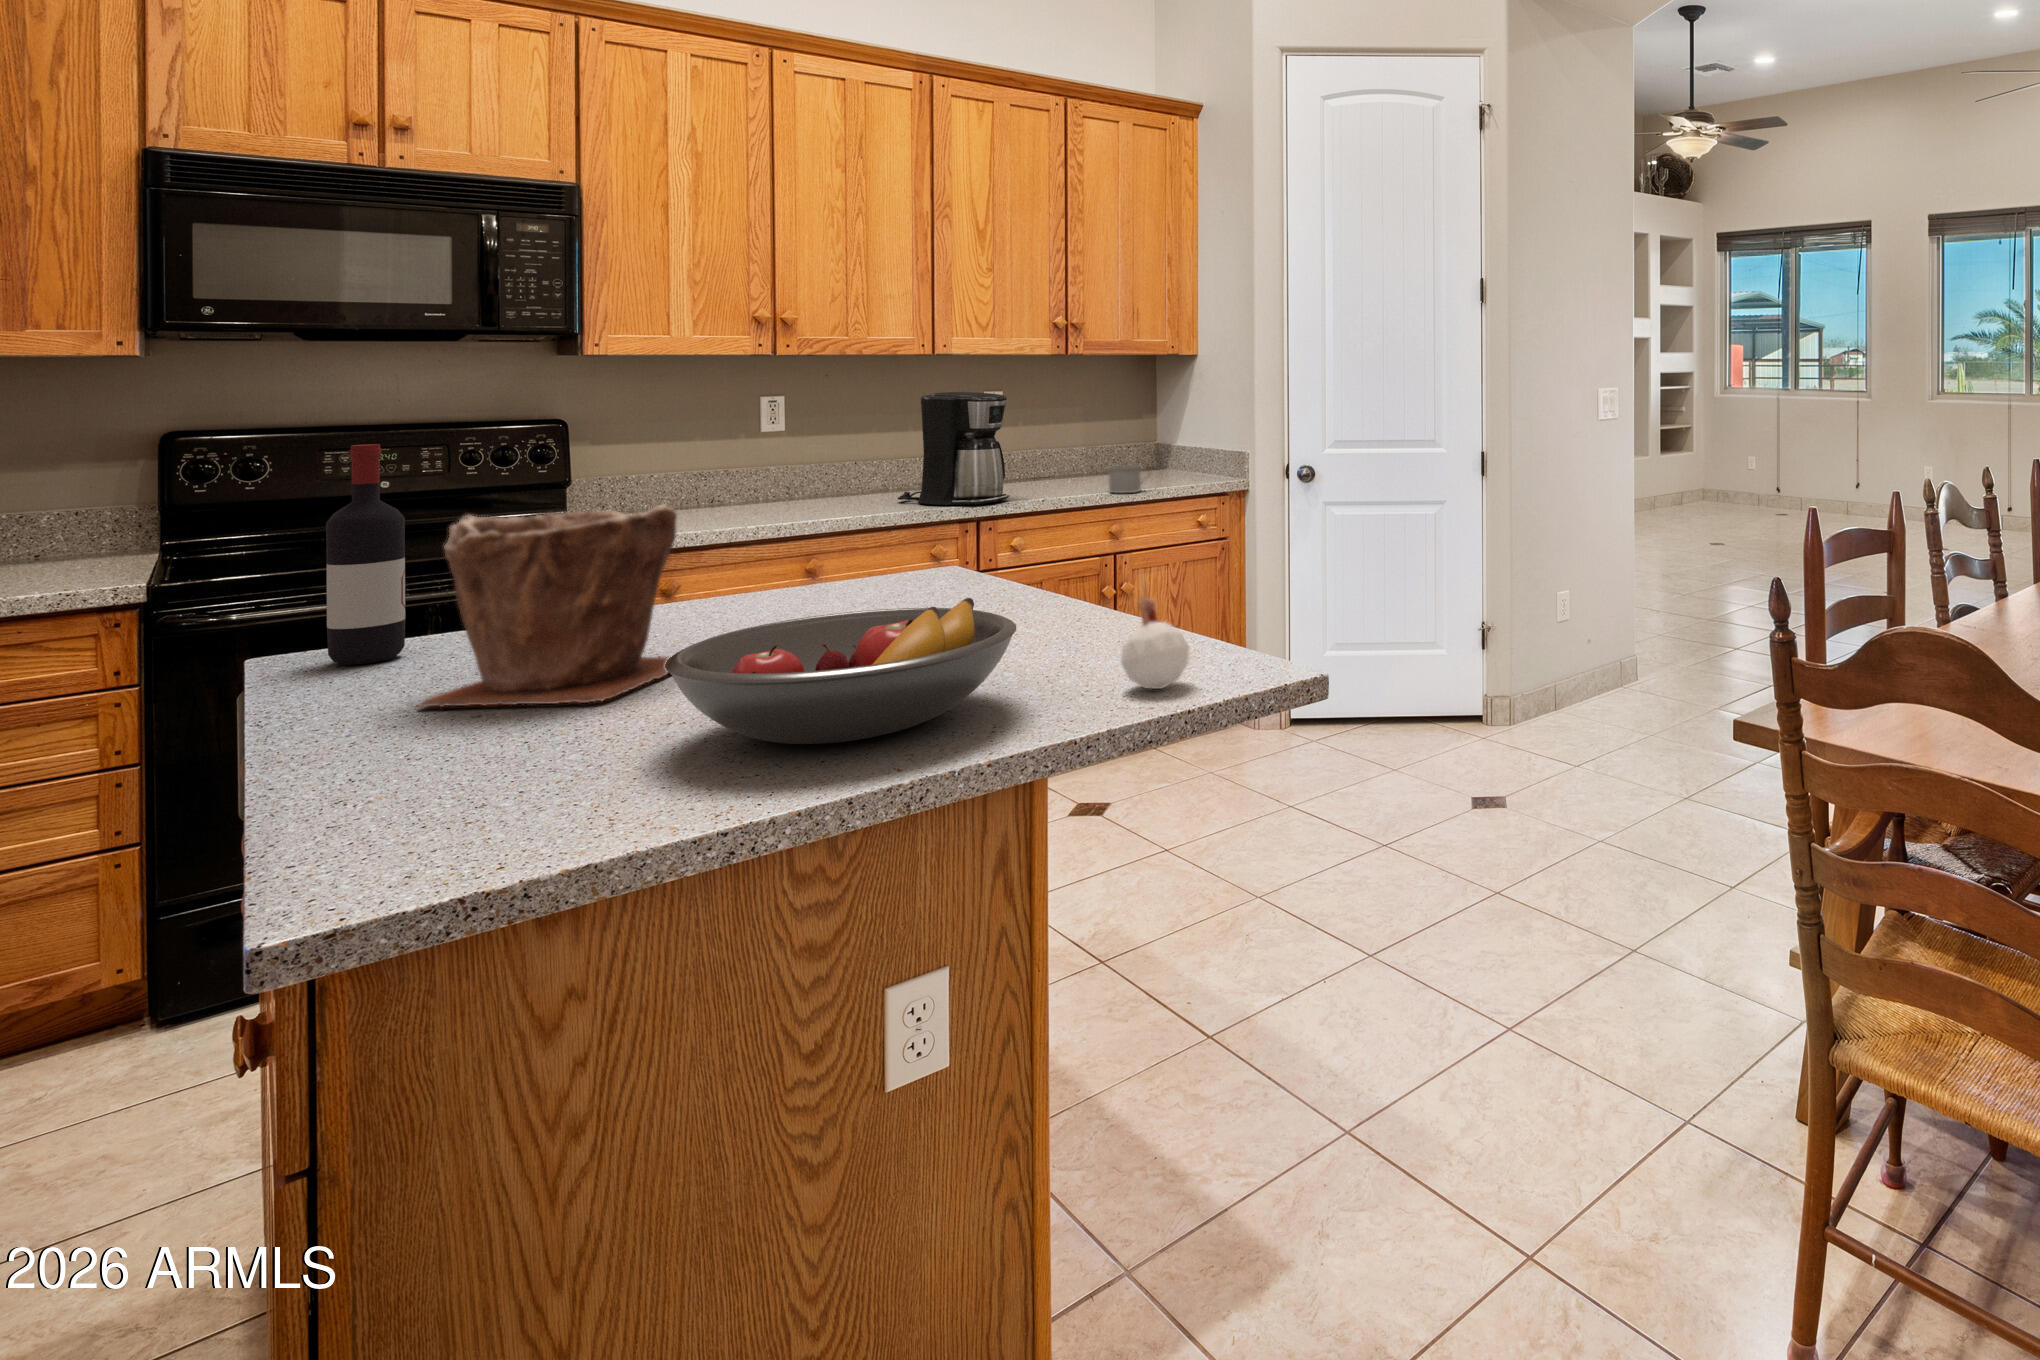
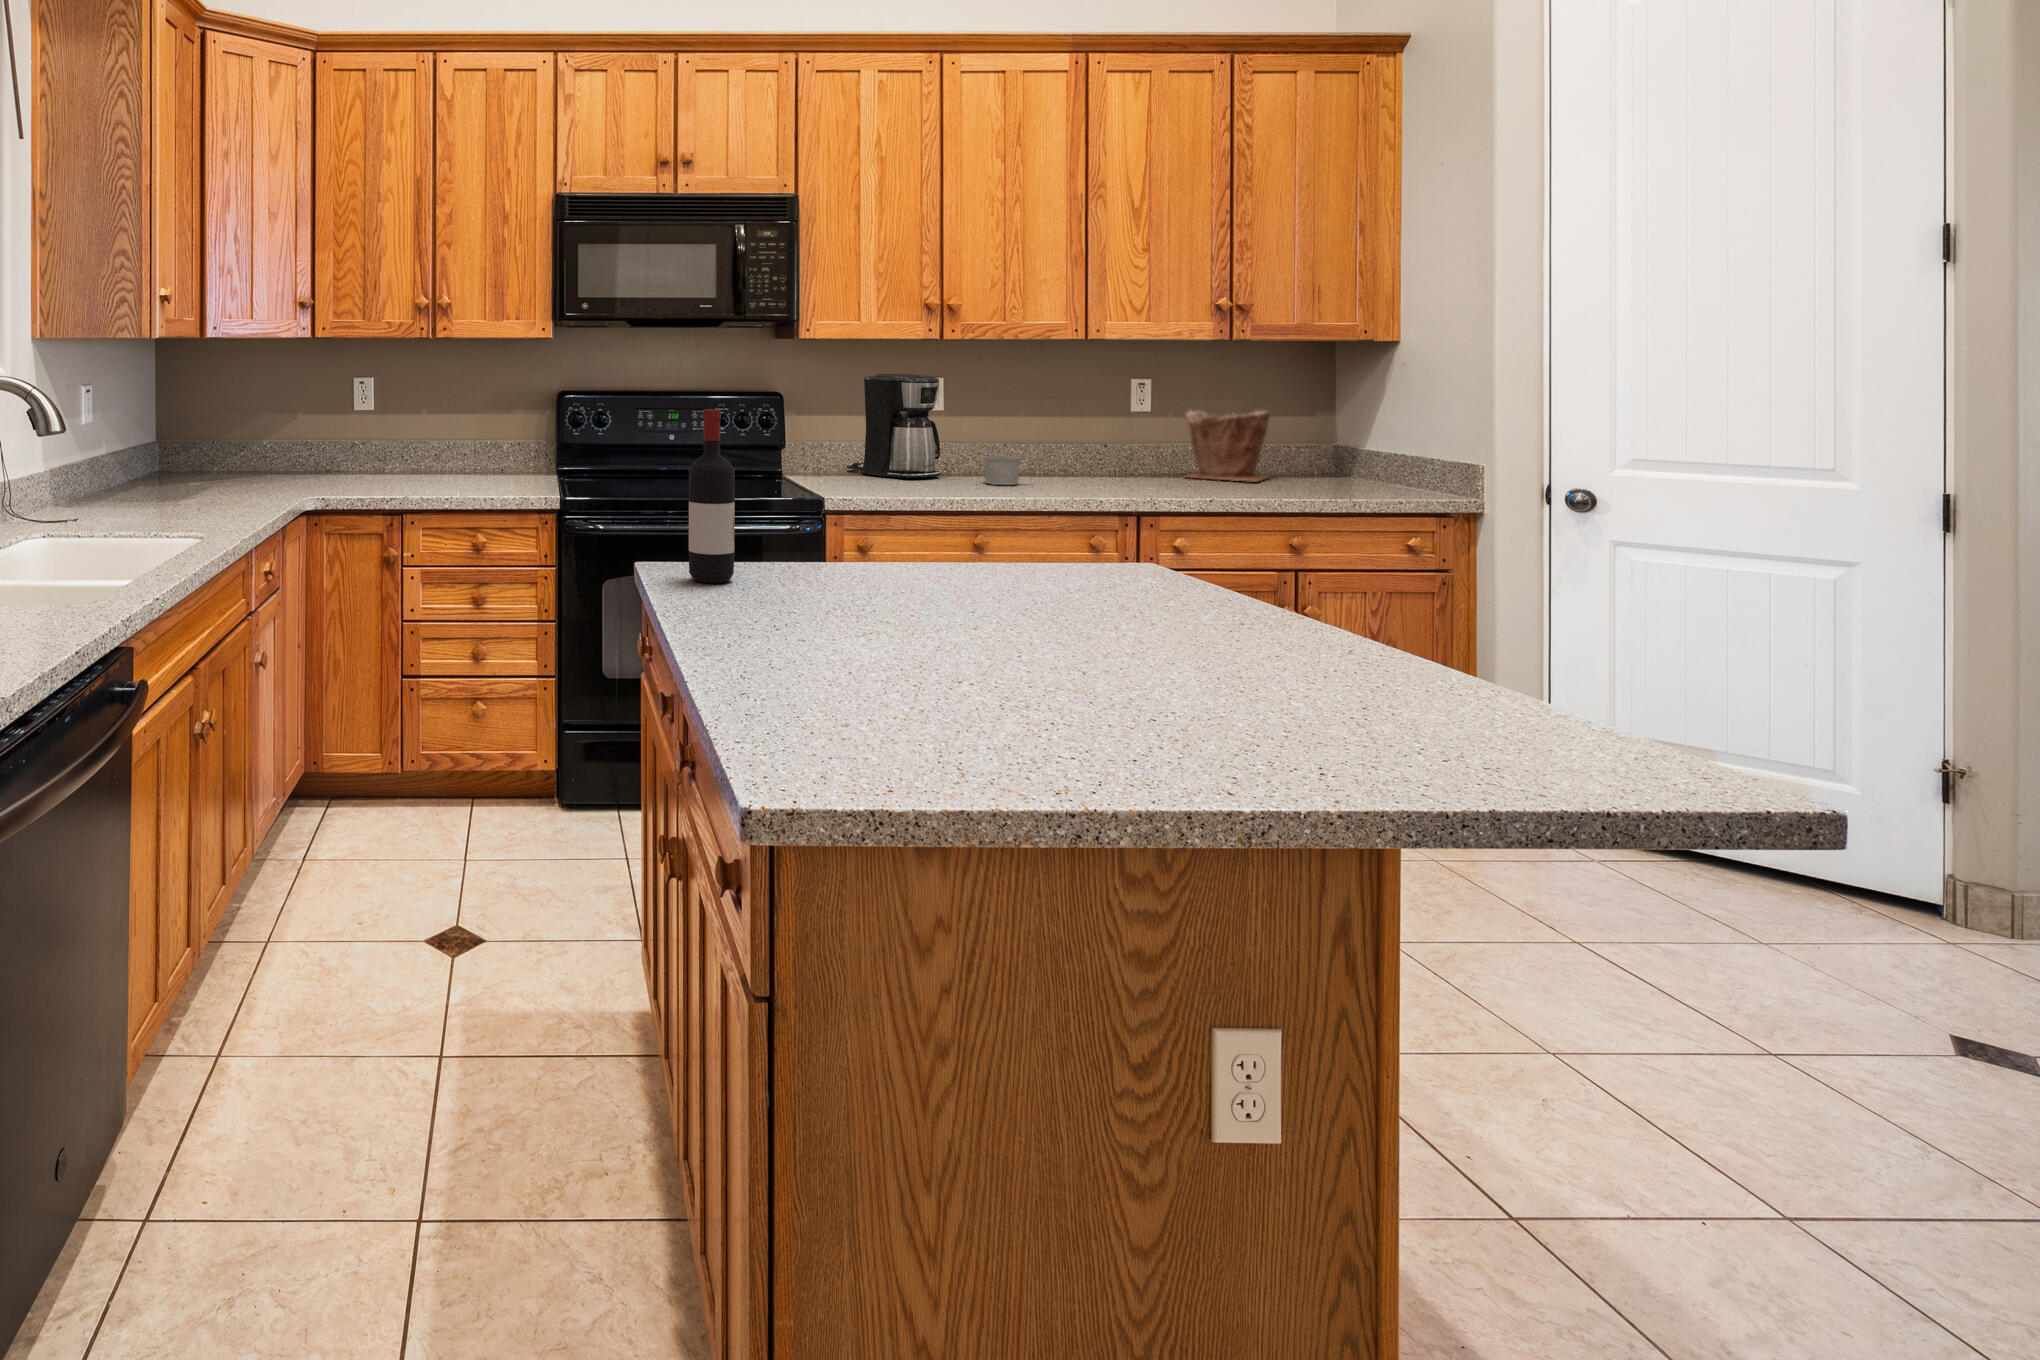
coffee maker: present [898,392,1009,505] -> present [847,374,941,479]
mug: present [1109,465,1146,493] -> present [985,456,1027,485]
plant pot: present [418,505,677,707] -> present [1185,411,1270,482]
candle: present [1121,585,1189,689] -> none [1476,613,1584,767]
fruit bowl: present [665,598,1016,744] -> none [980,604,1342,746]

